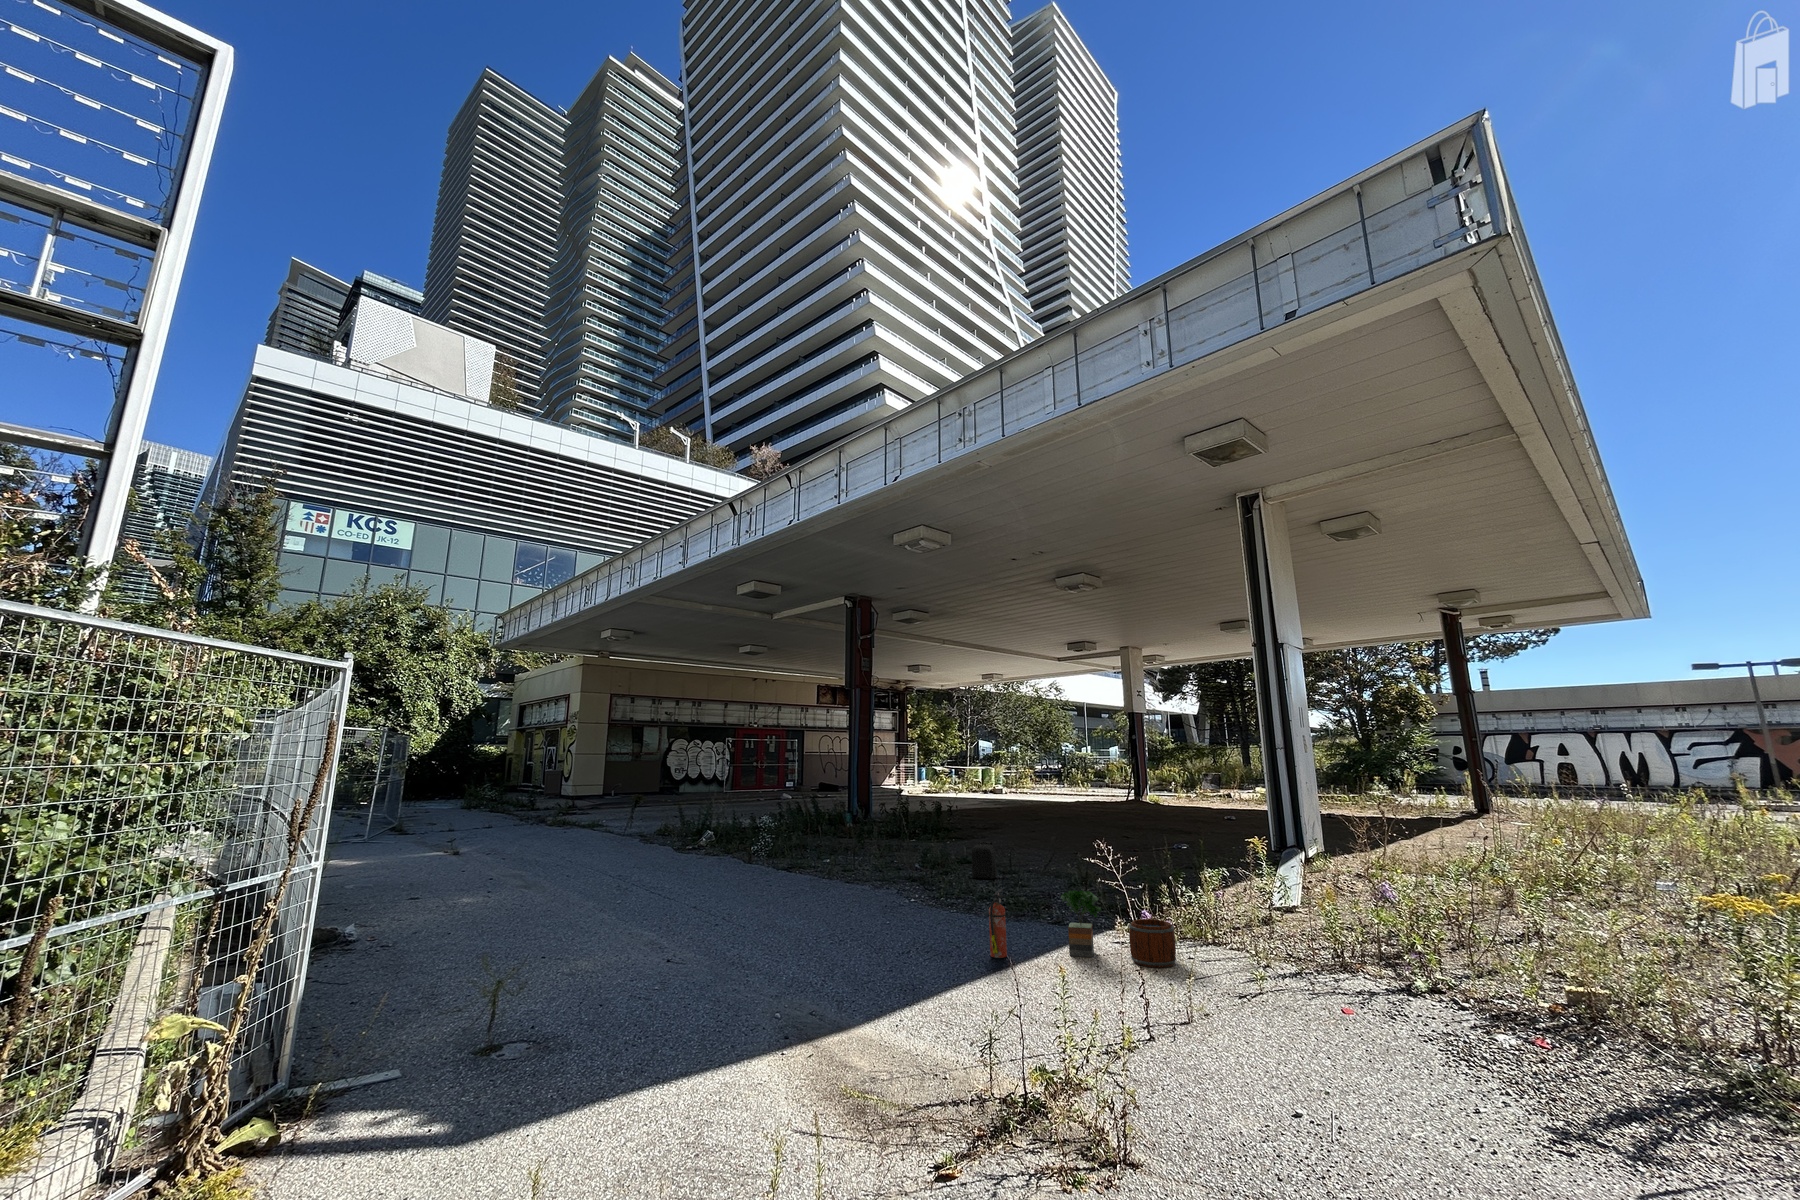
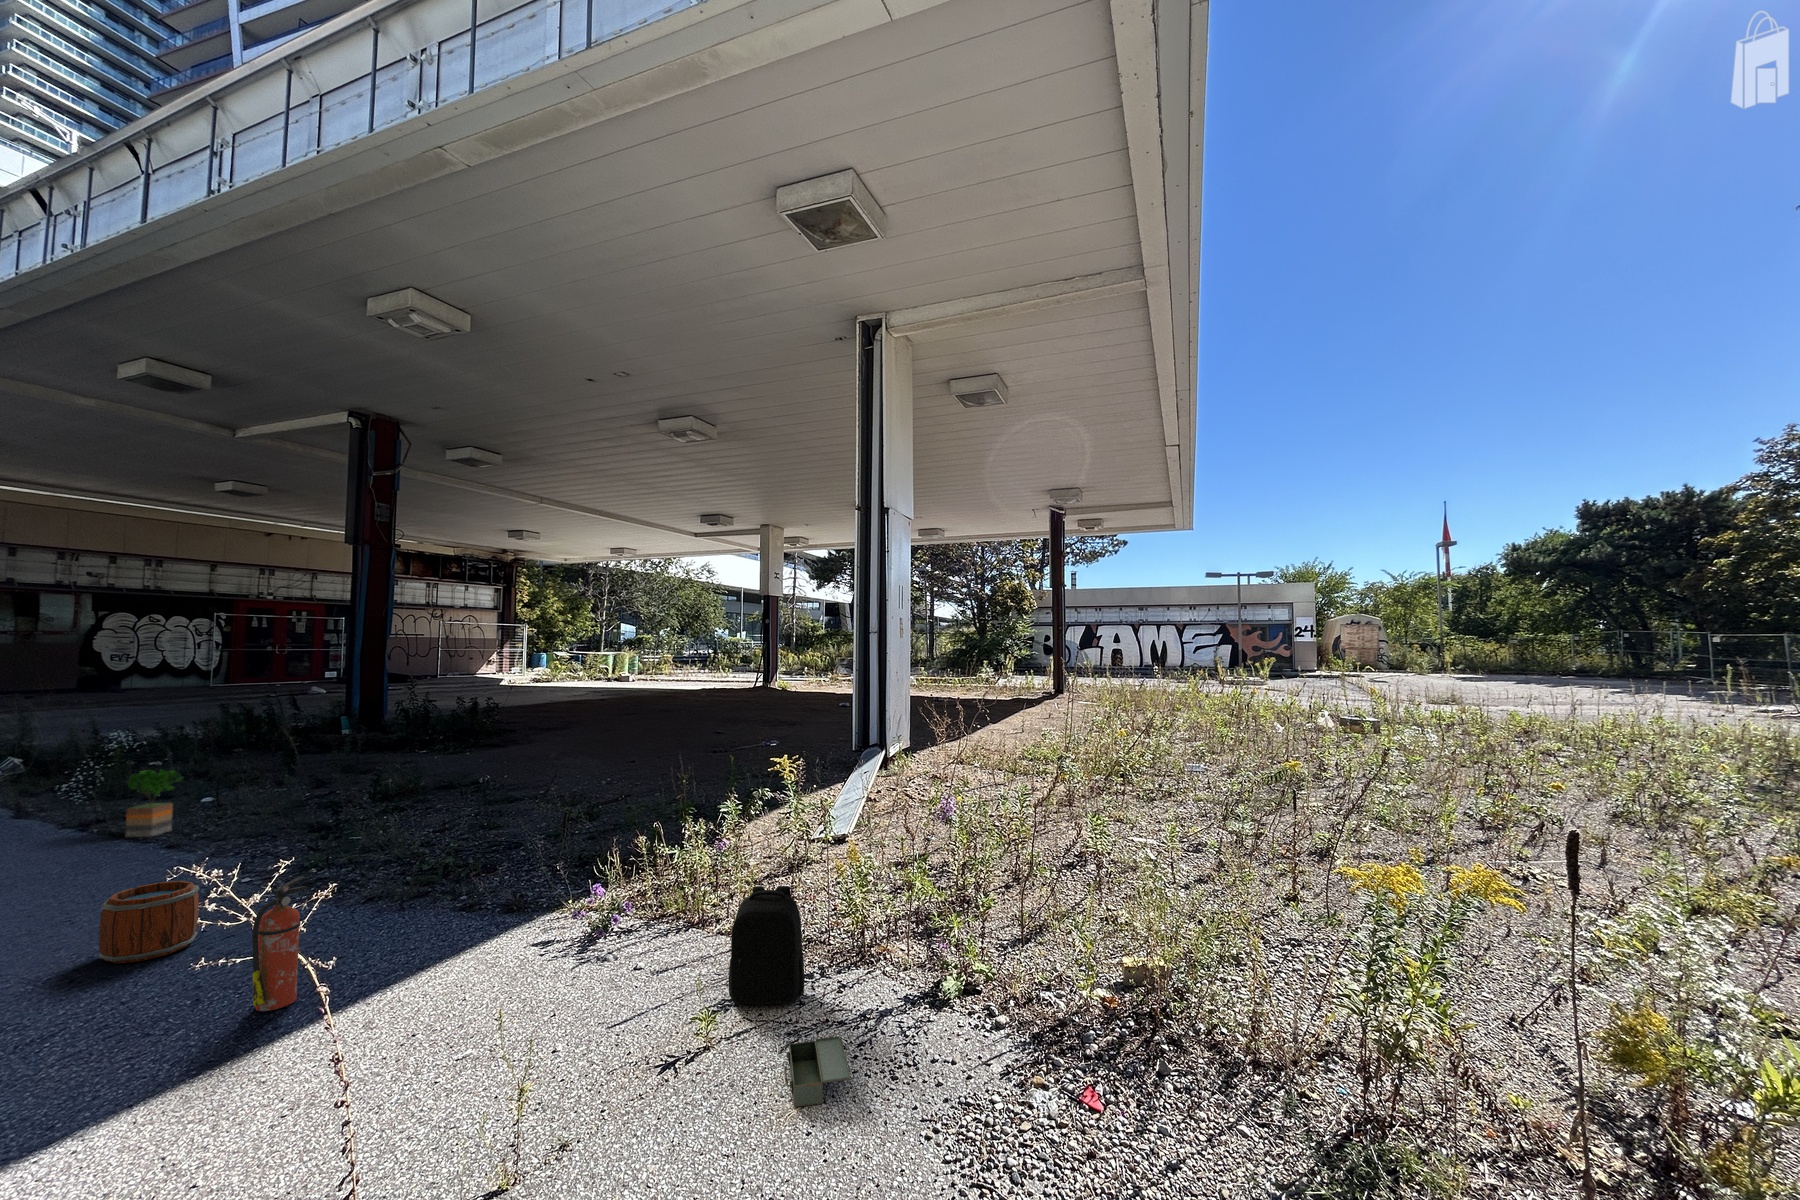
backpack: present [972,842,997,879] -> present [729,886,804,1004]
potted tree: present [1061,890,1101,957] -> present [125,770,182,837]
bucket: present [1129,919,1176,968] -> present [98,881,199,964]
toolbox: none [1312,997,1359,1023] -> present [784,1037,850,1107]

